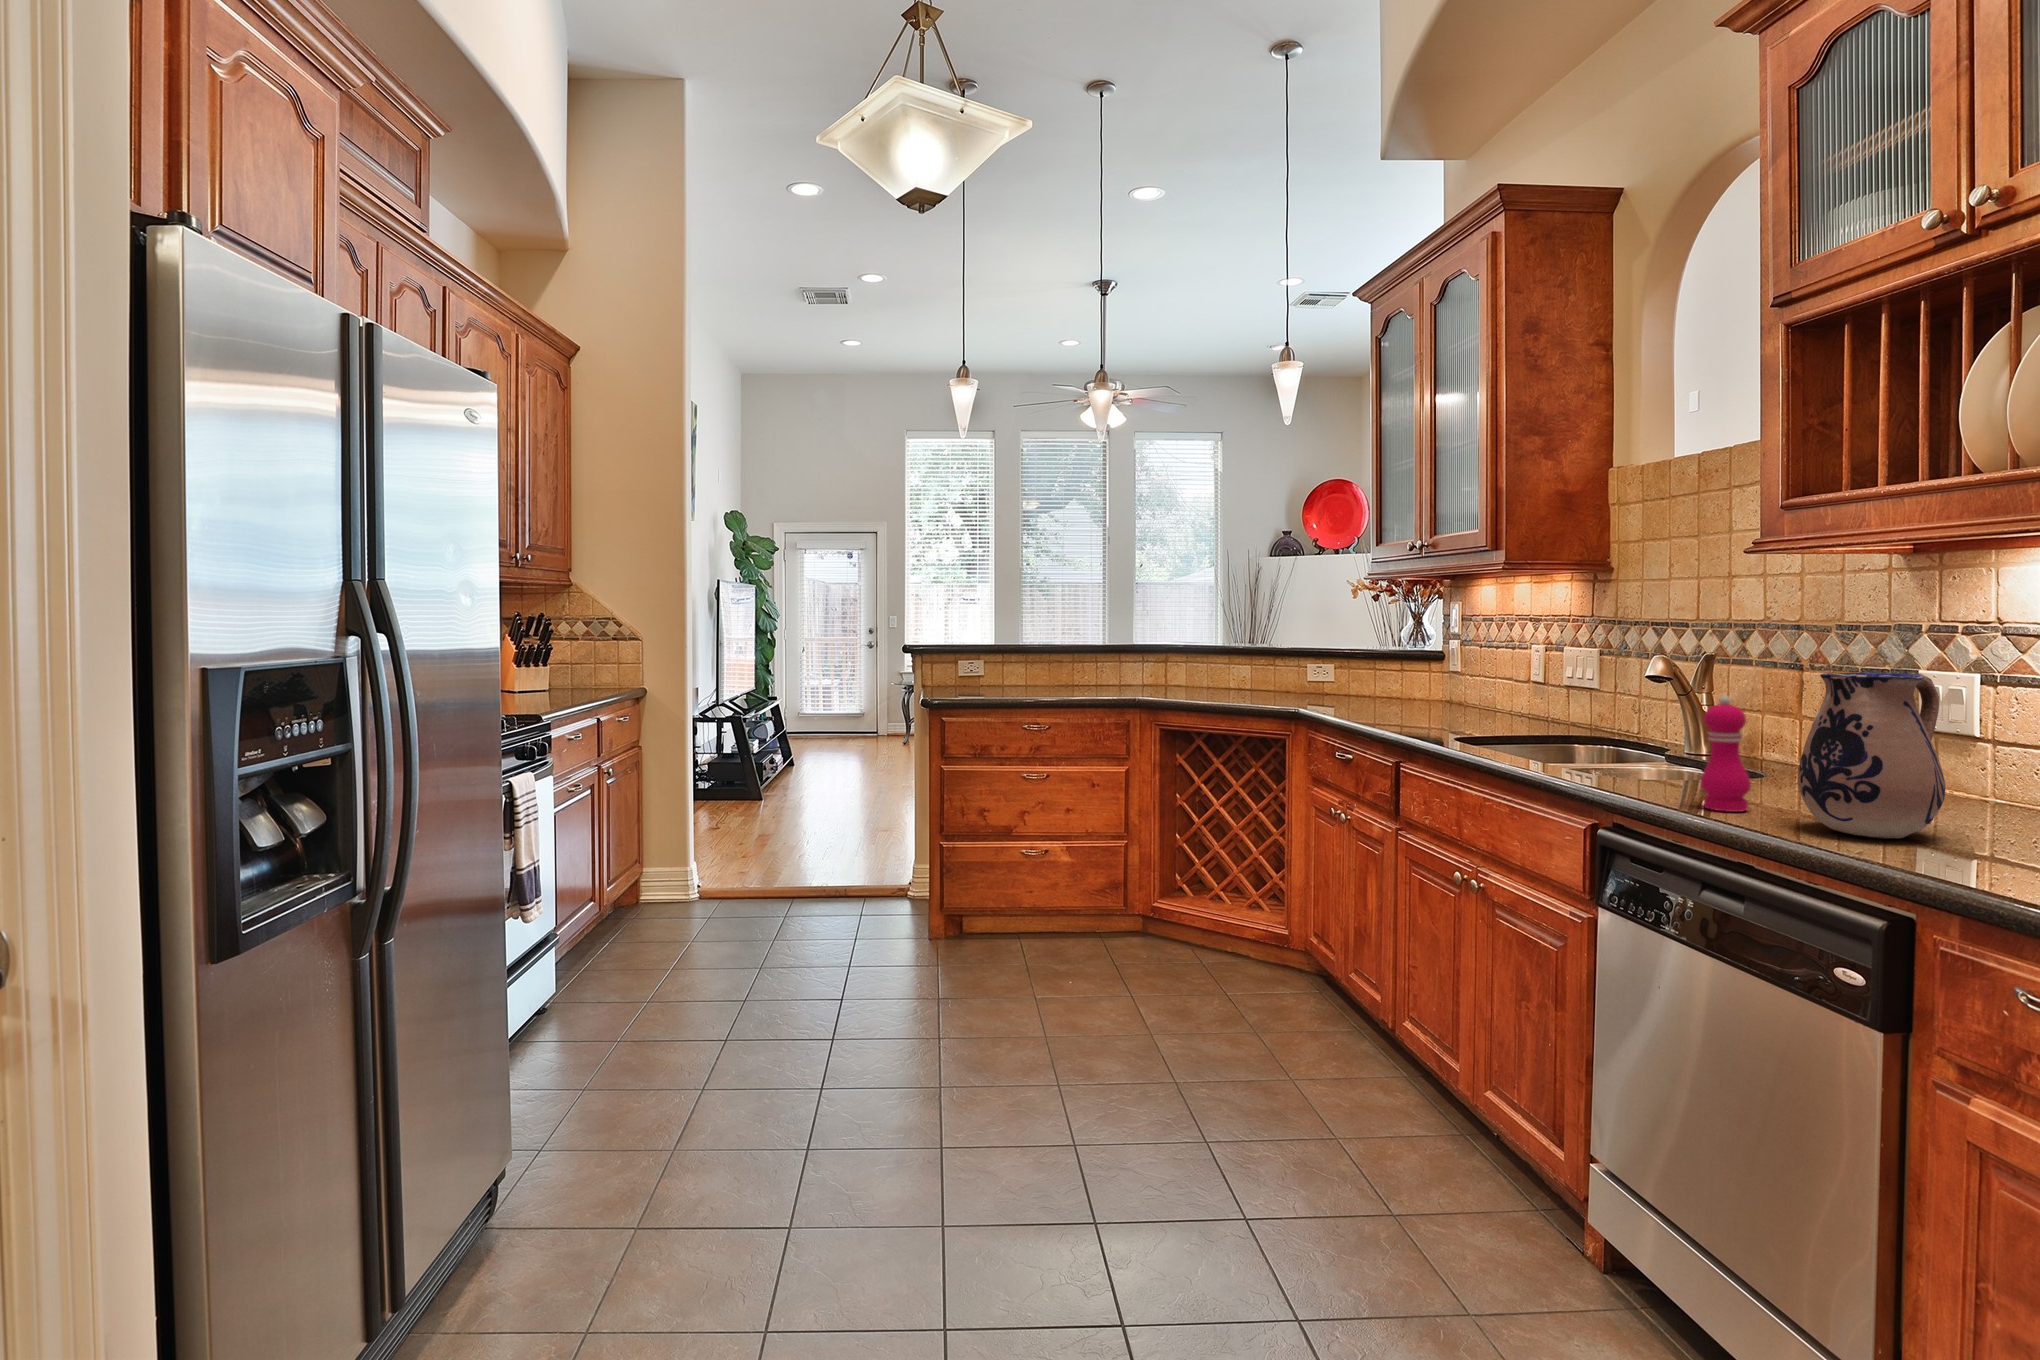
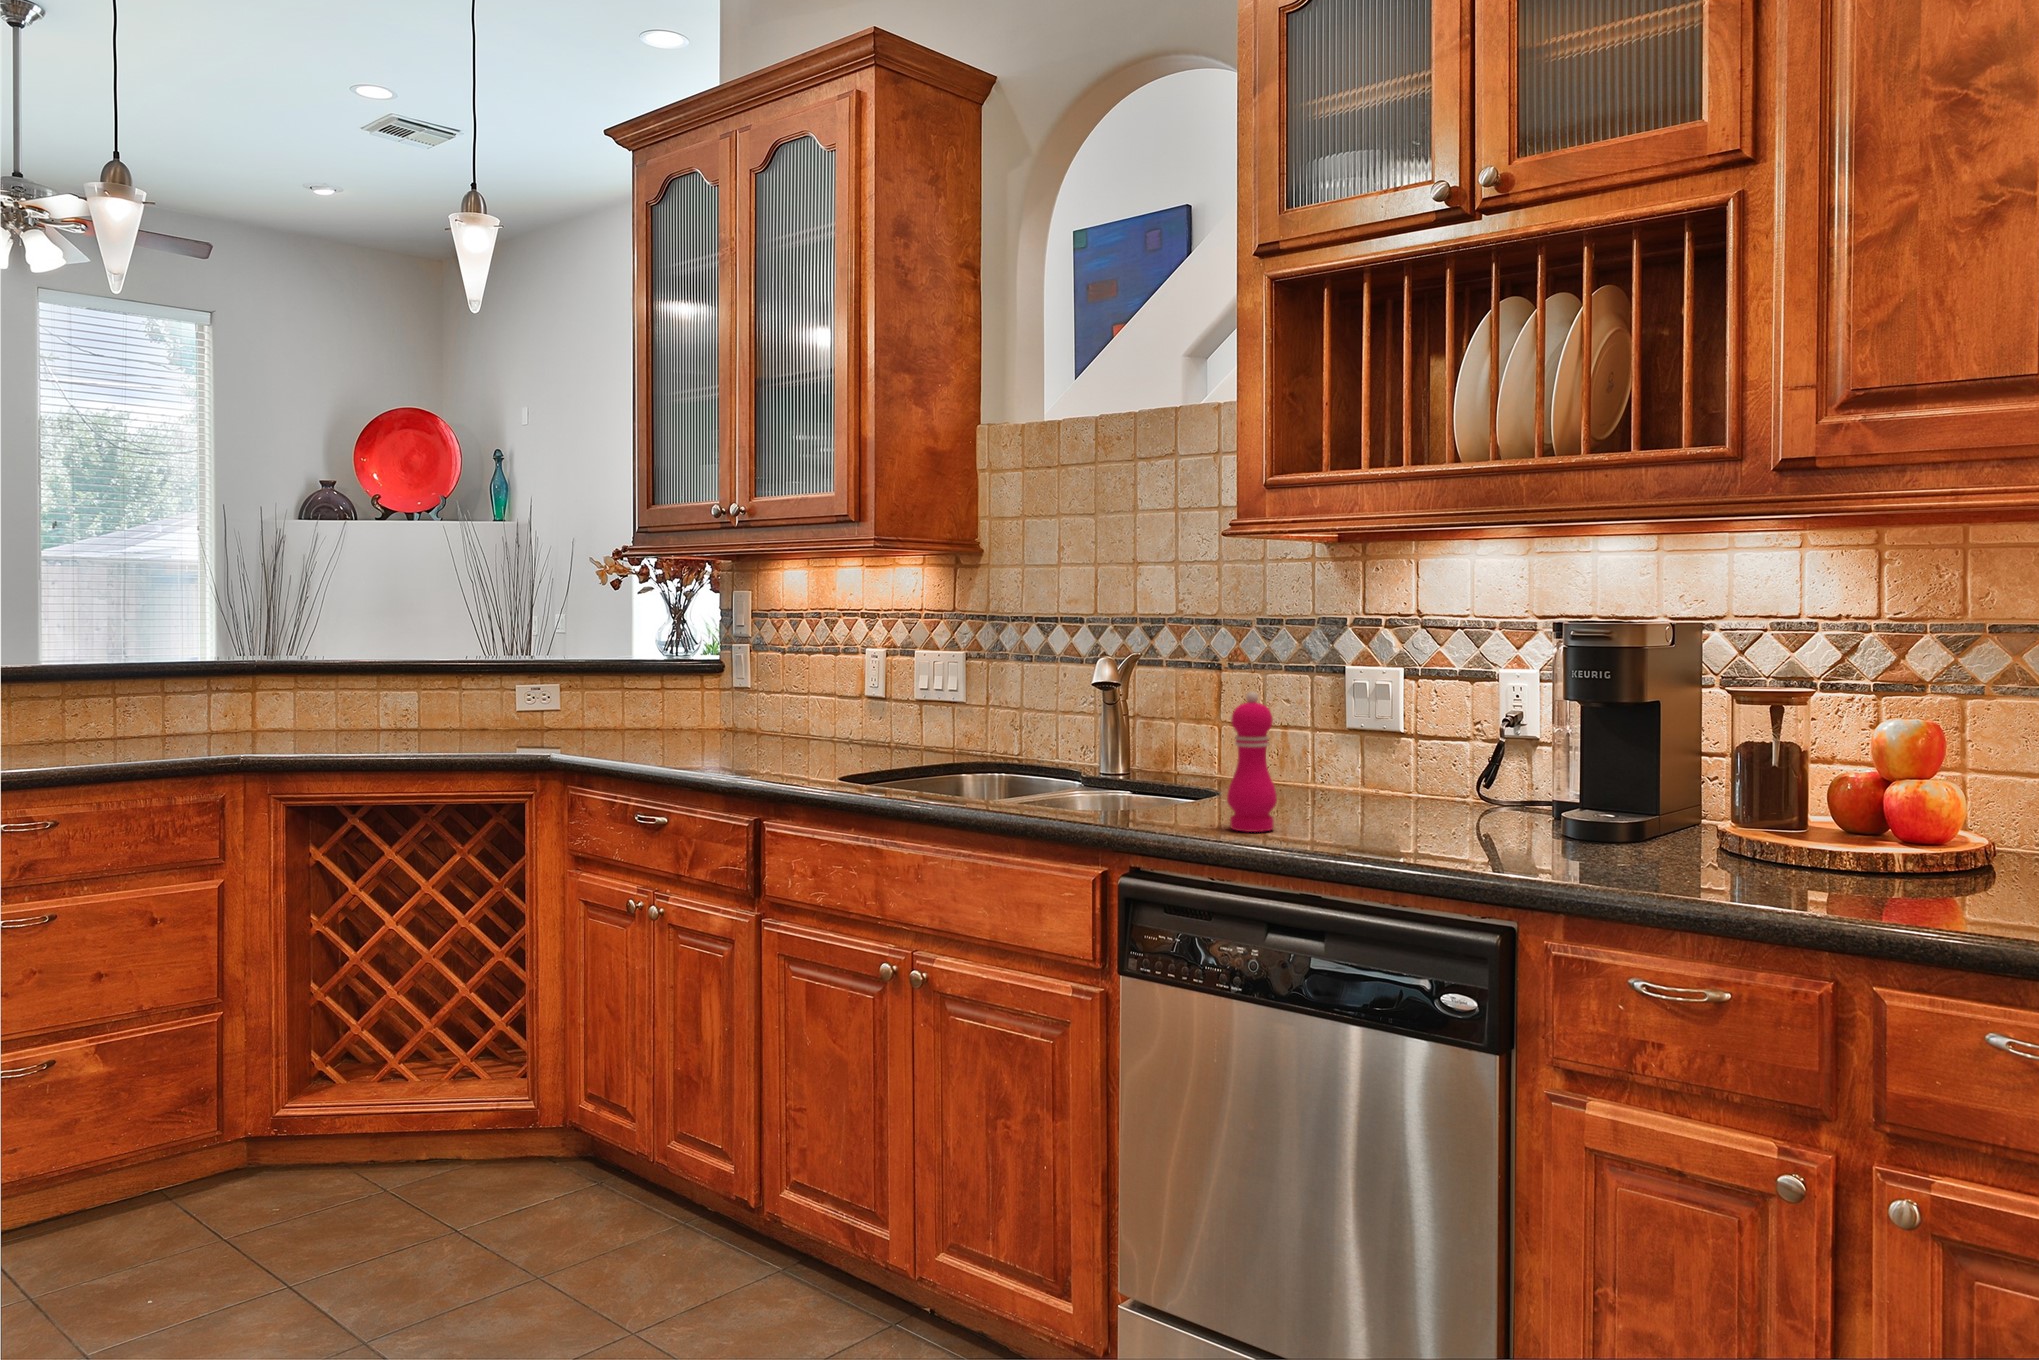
ceramic pitcher: present [1798,672,1945,838] -> none [1343,658,1472,843]

